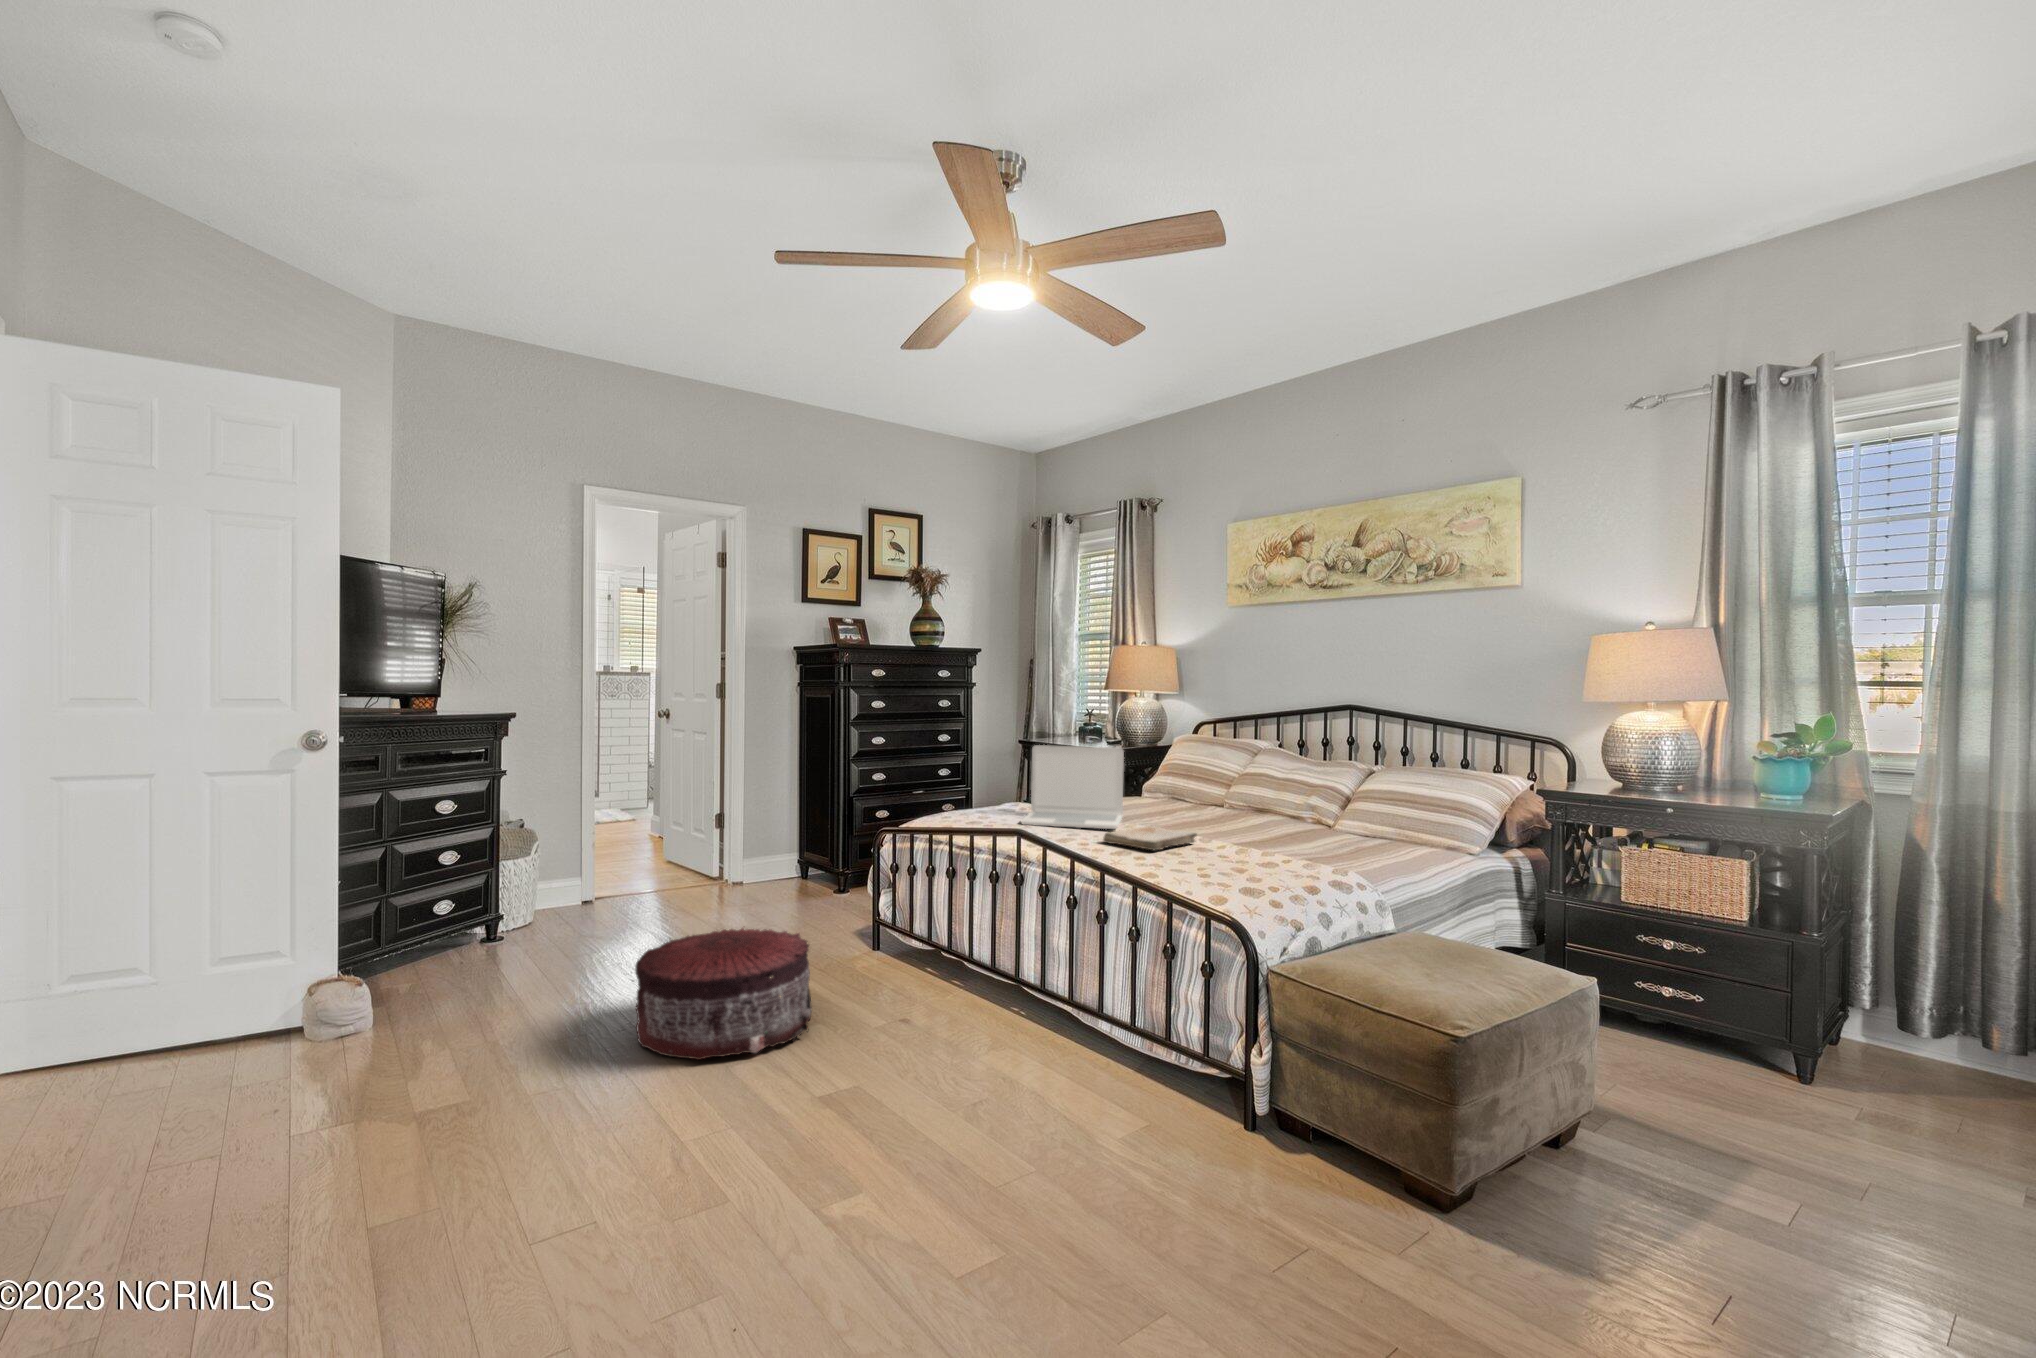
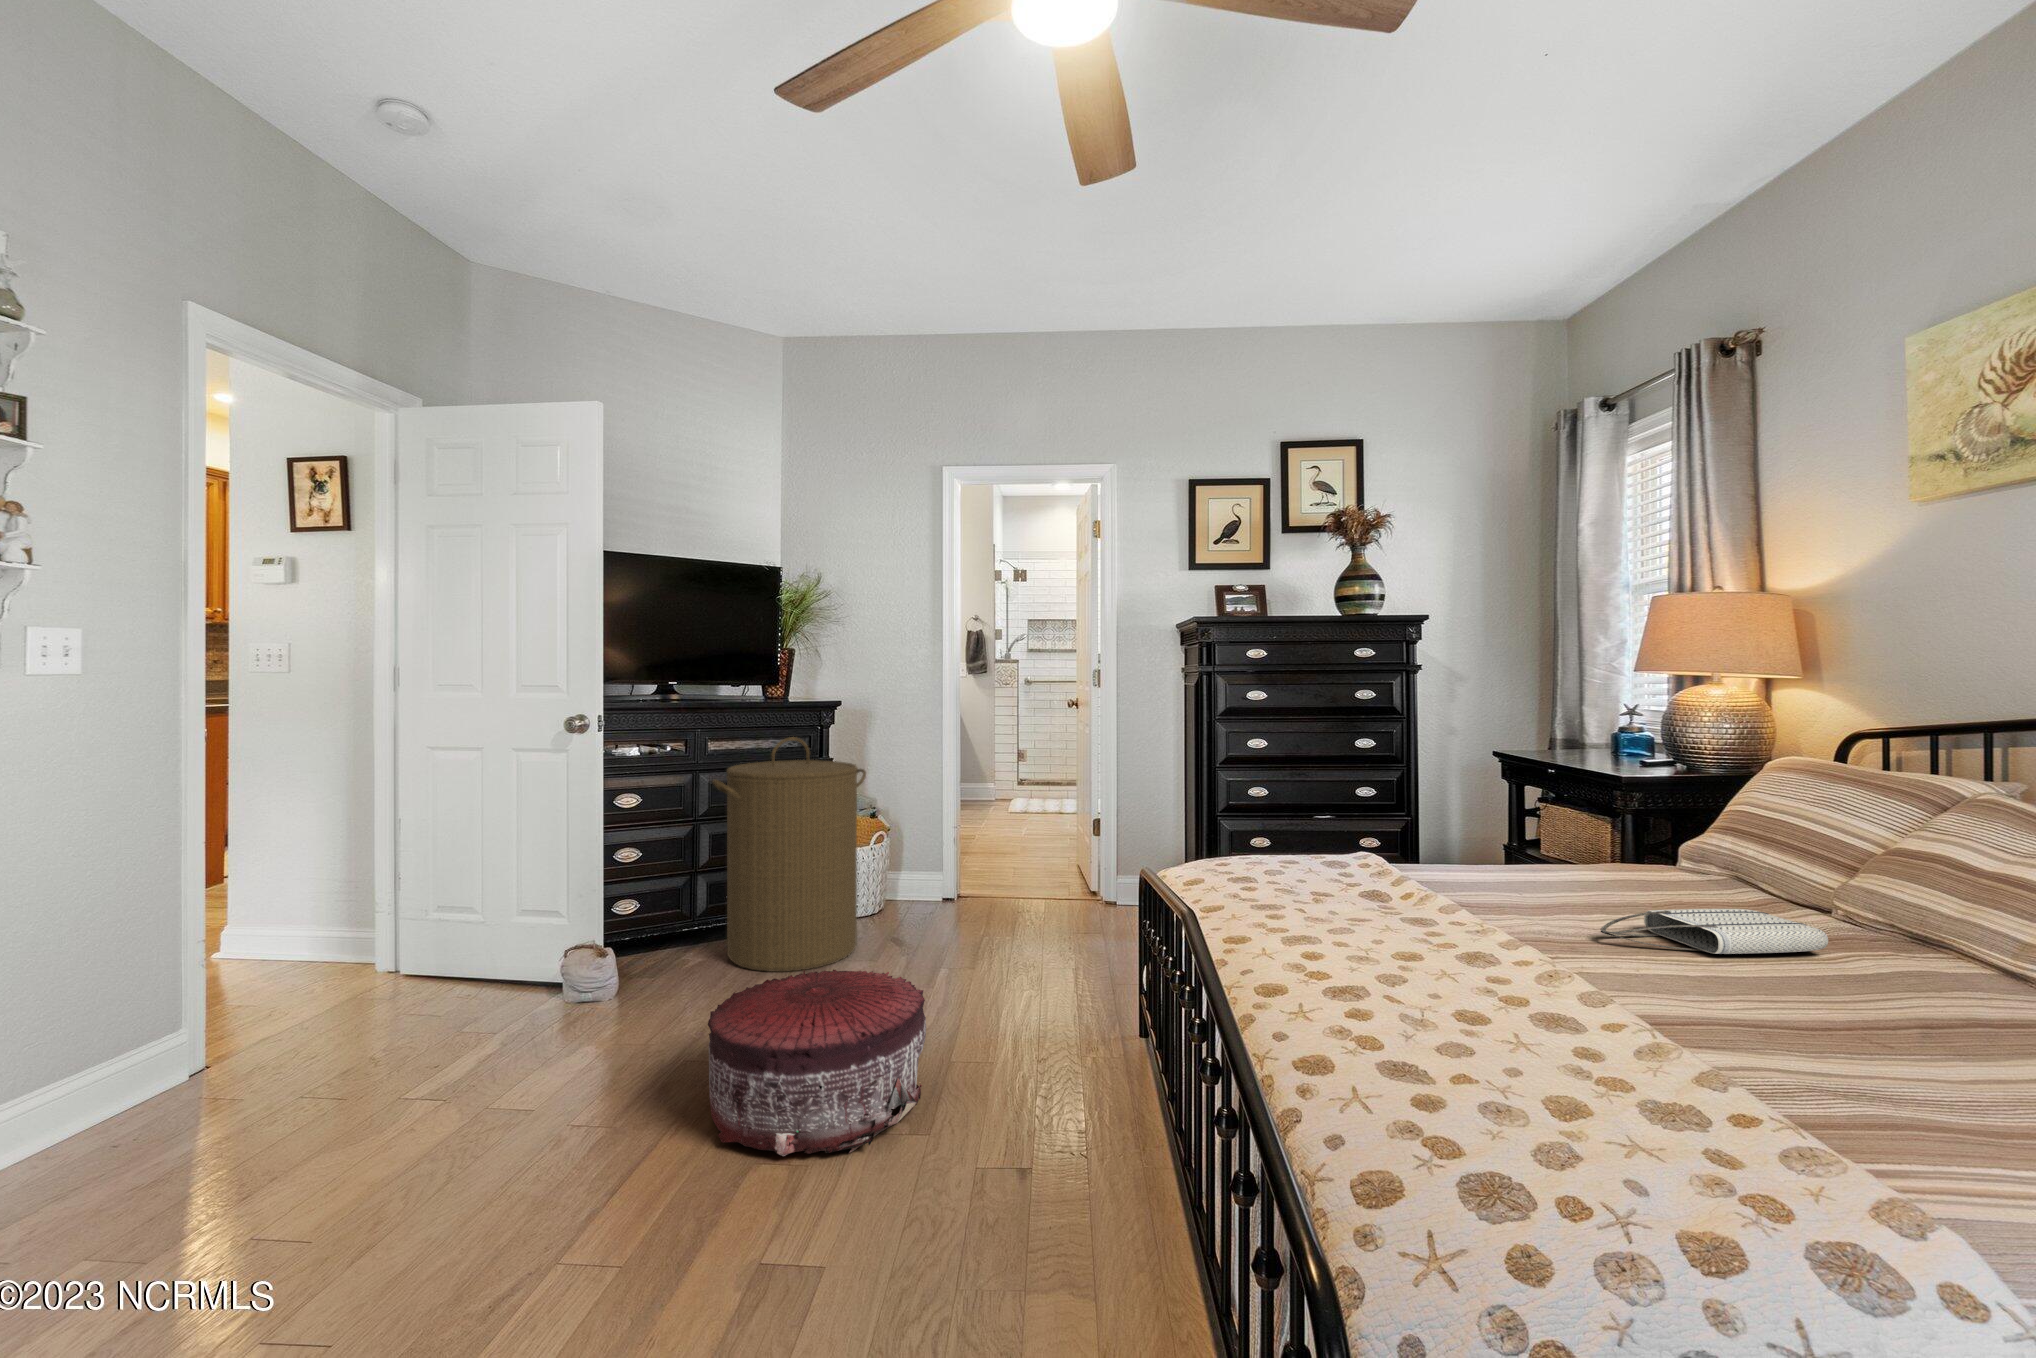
laptop: present [1021,745,1124,829] -> none [1277,761,1501,929]
laundry hamper: none [433,750,578,981] -> present [713,737,866,972]
tote bag: none [1173,807,1244,825] -> present [1600,909,1828,954]
book: present [1103,826,1197,850] -> none [1351,937,1578,998]

